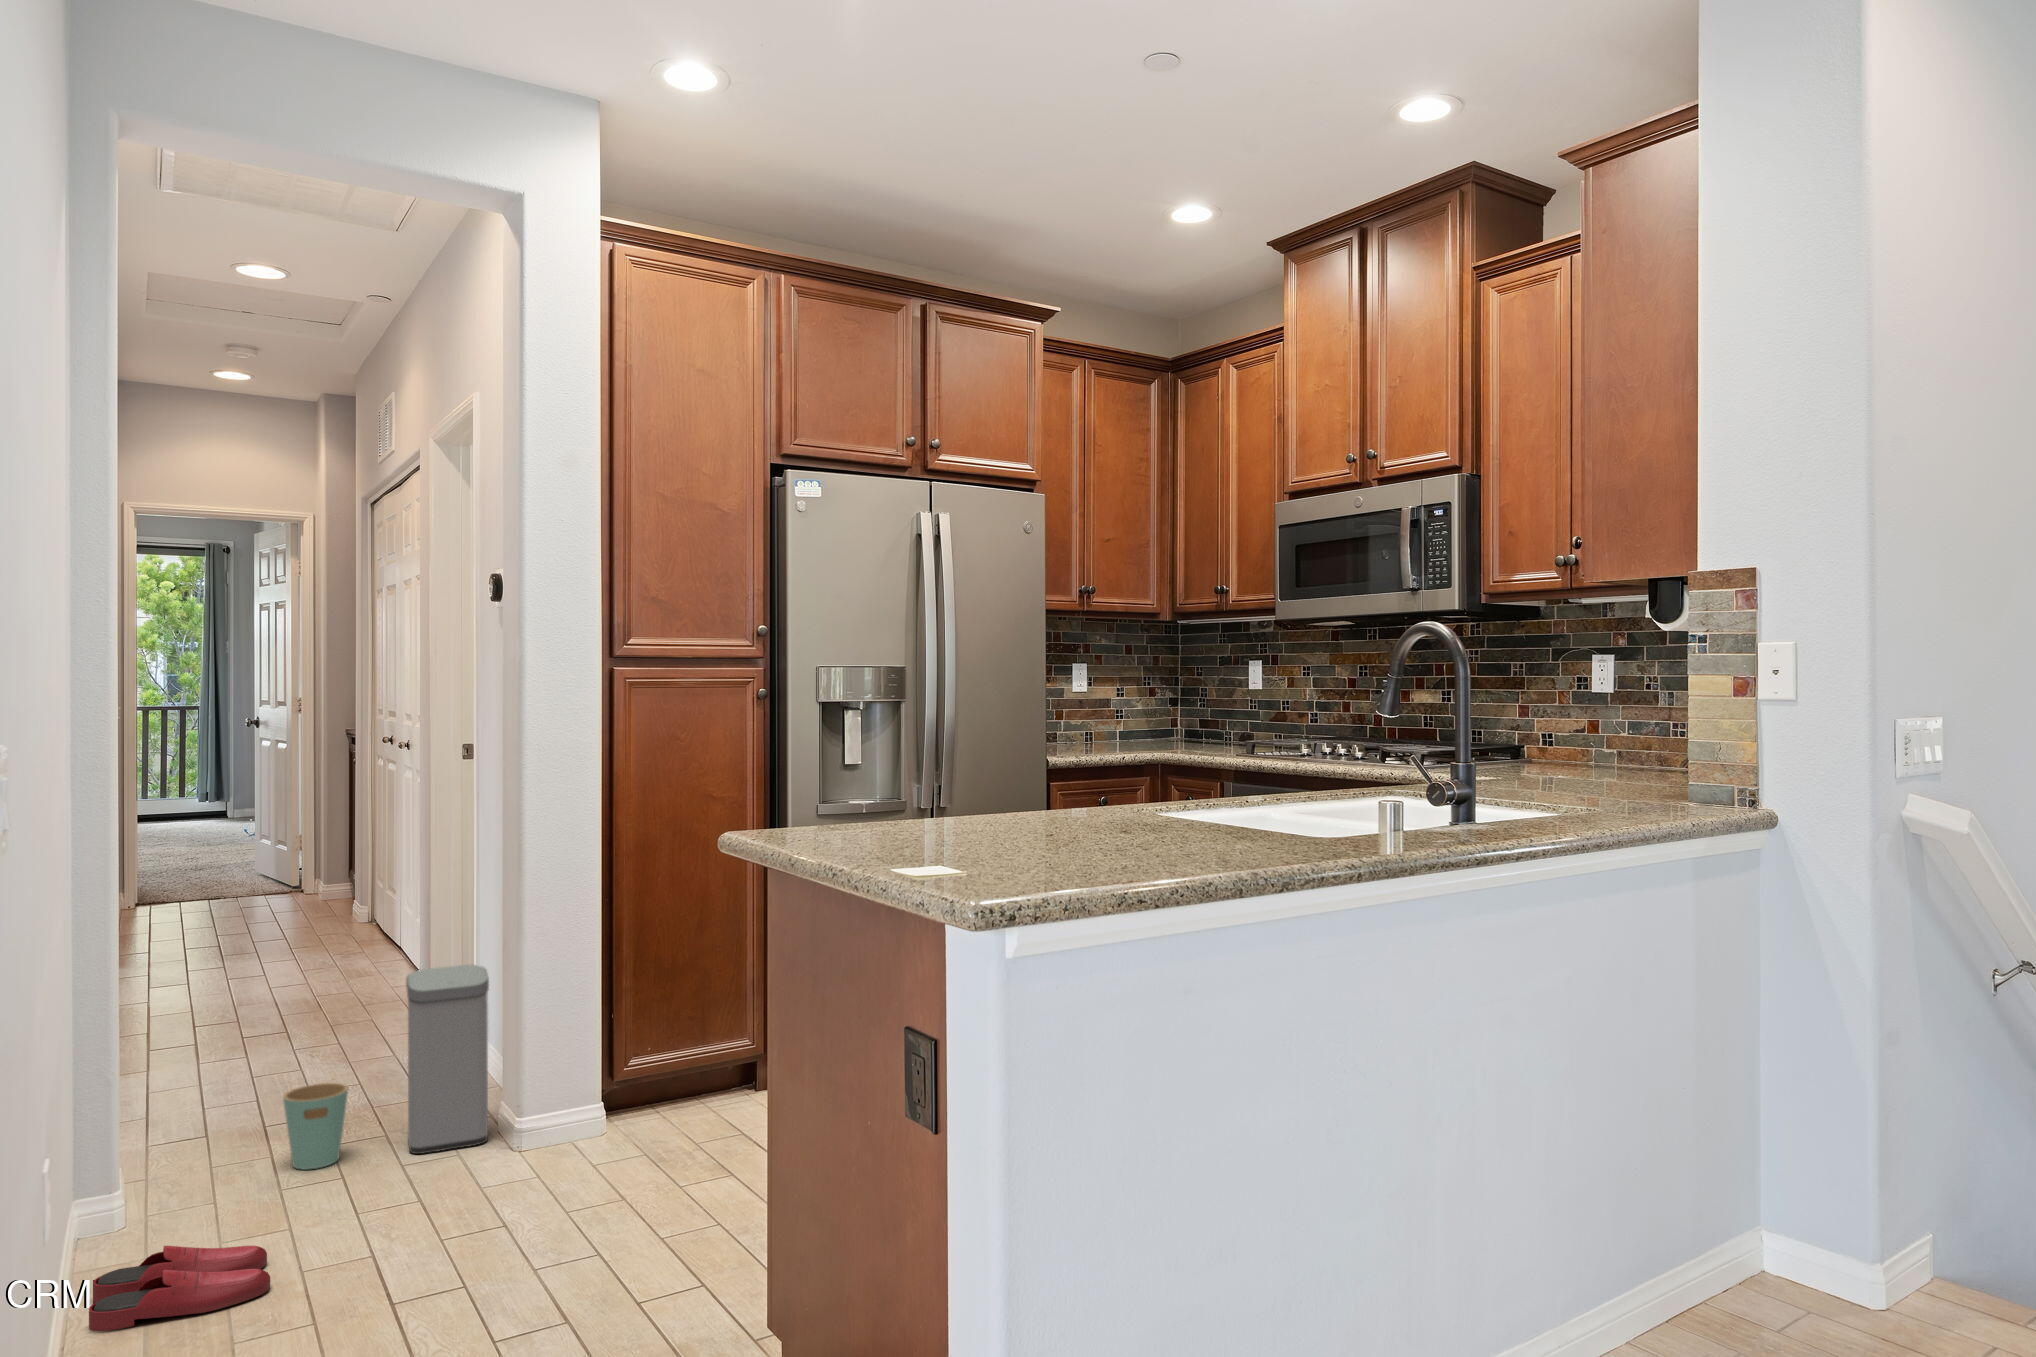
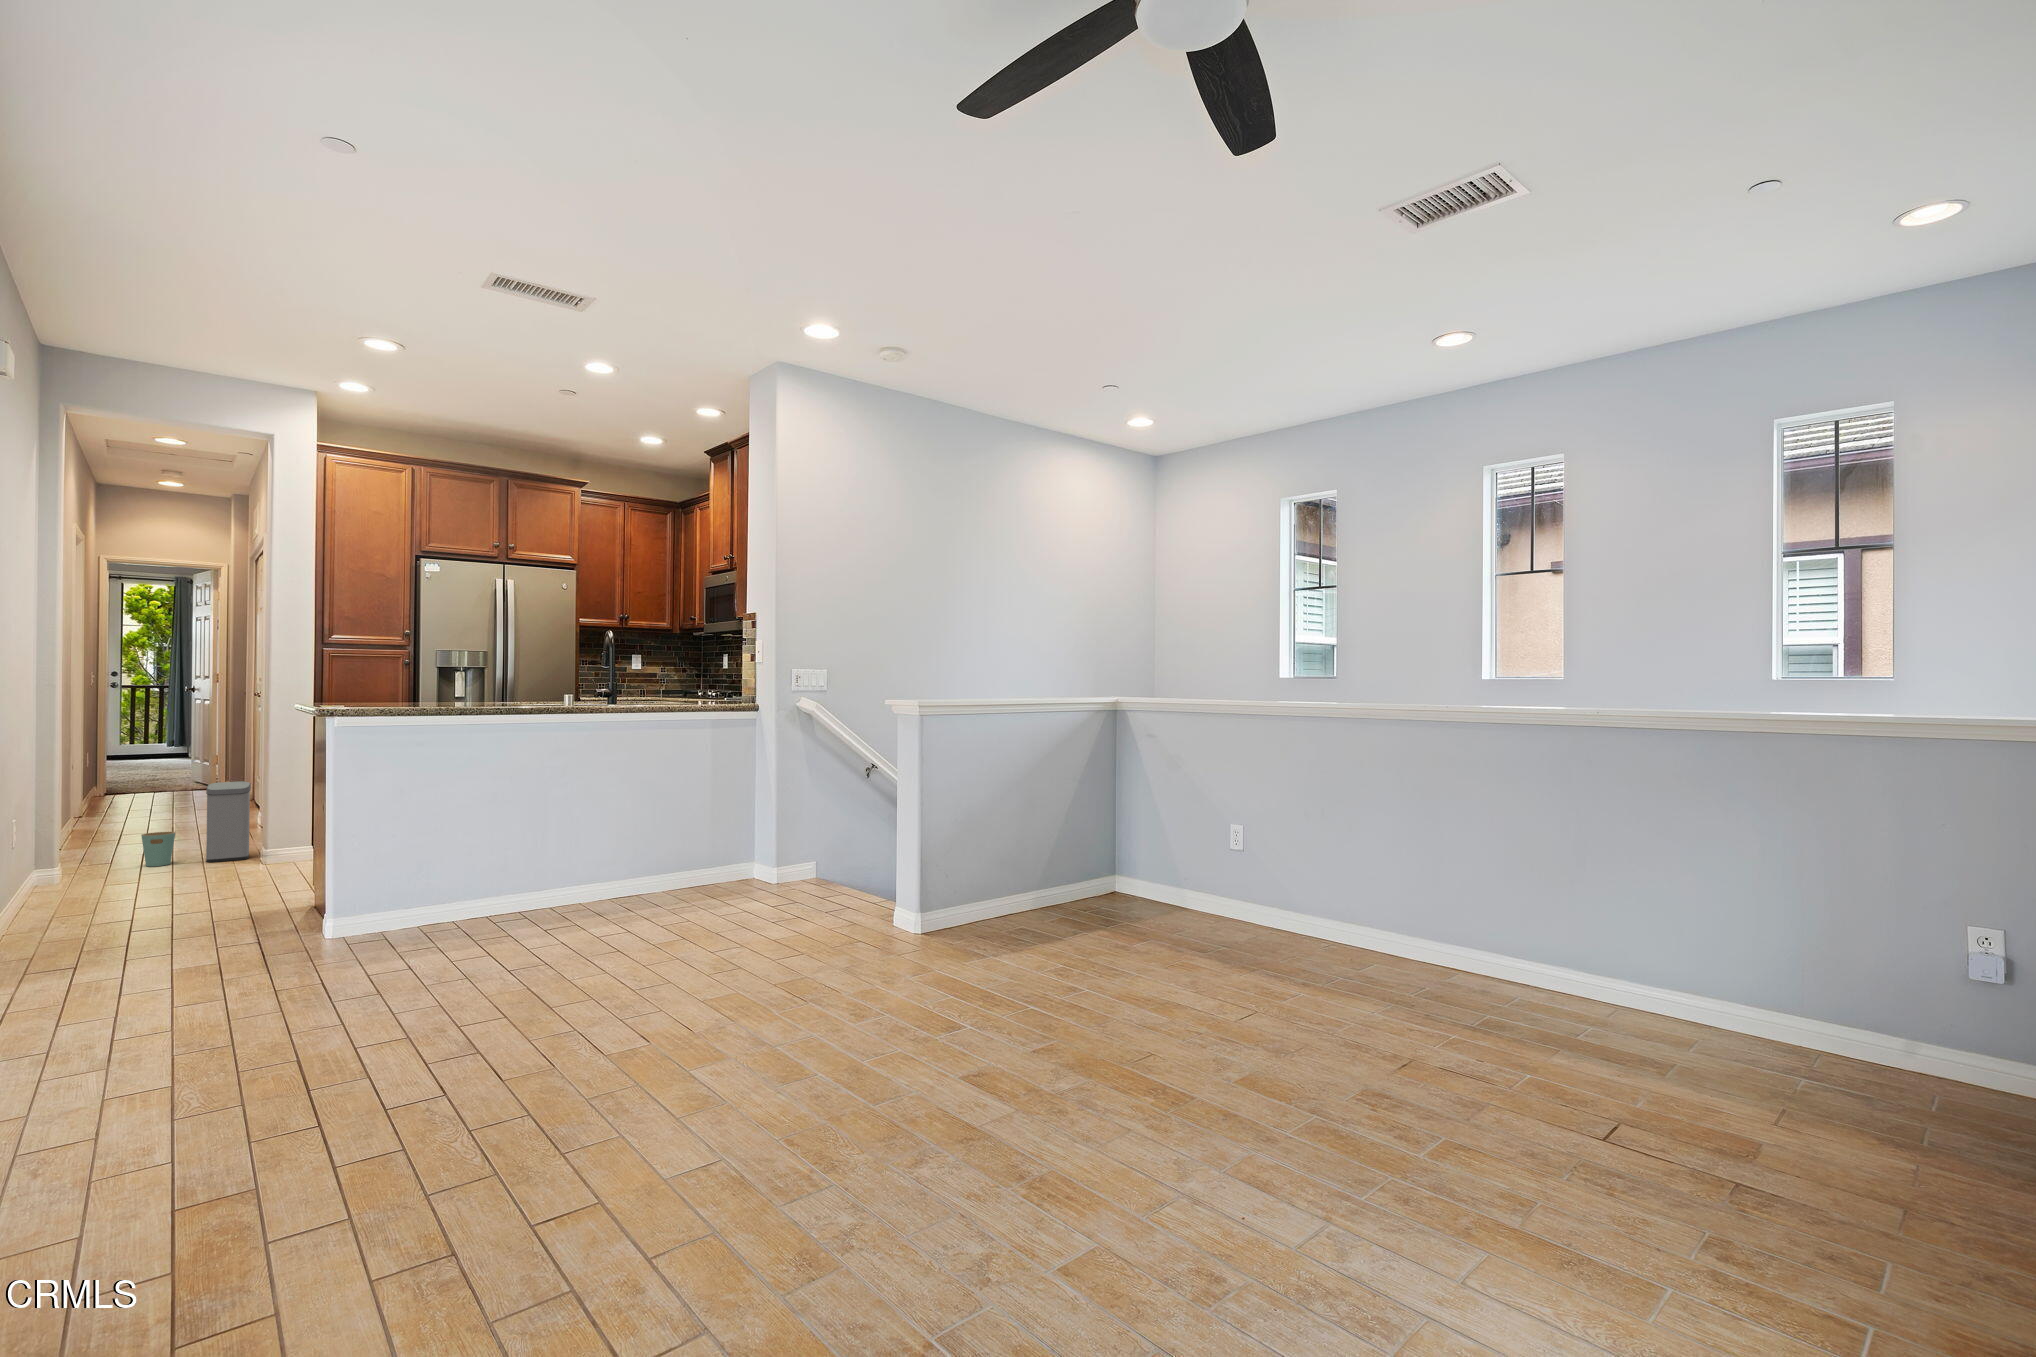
slippers: present [89,1246,270,1331] -> none [32,875,118,898]

